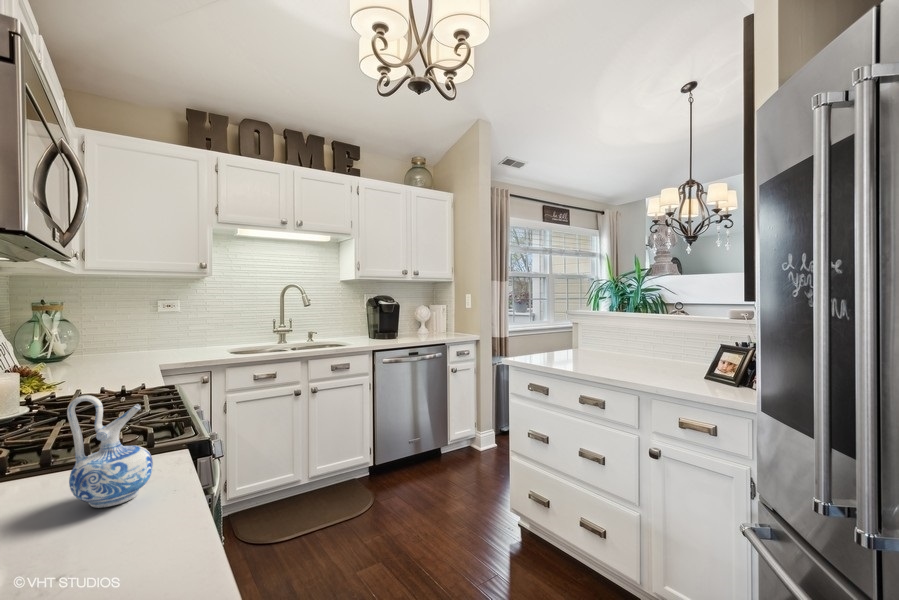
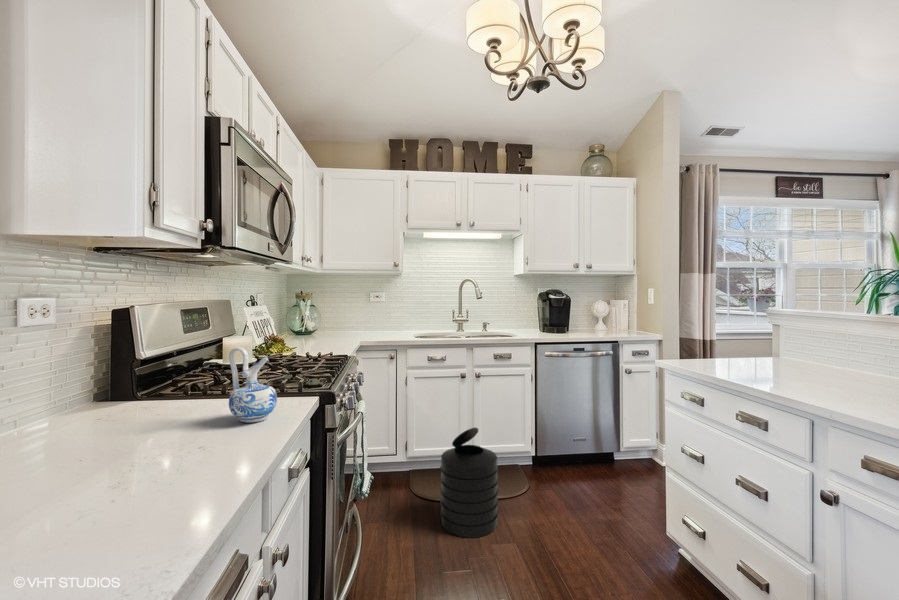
trash can: none [288,448,355,574] -> present [440,428,499,538]

